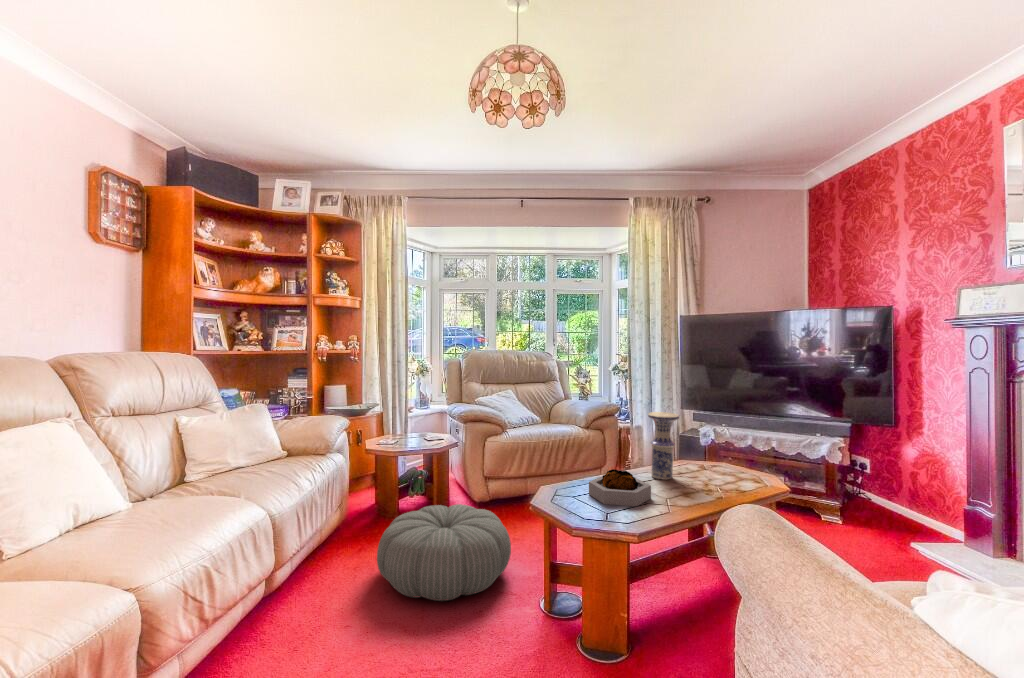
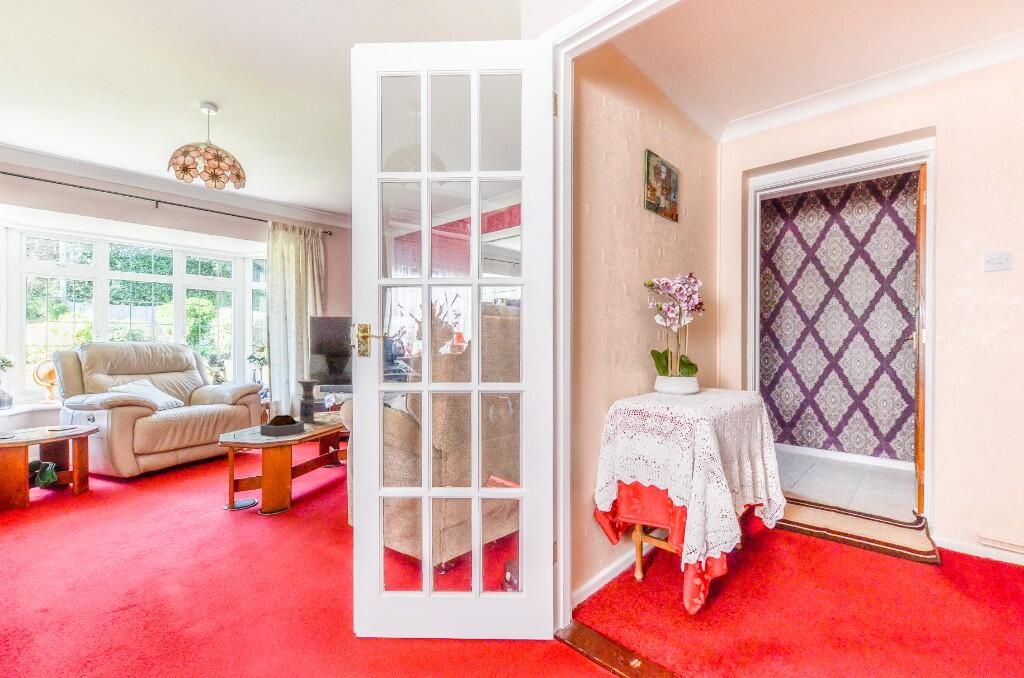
pouf: present [377,504,511,601] -> none [46,467,190,541]

